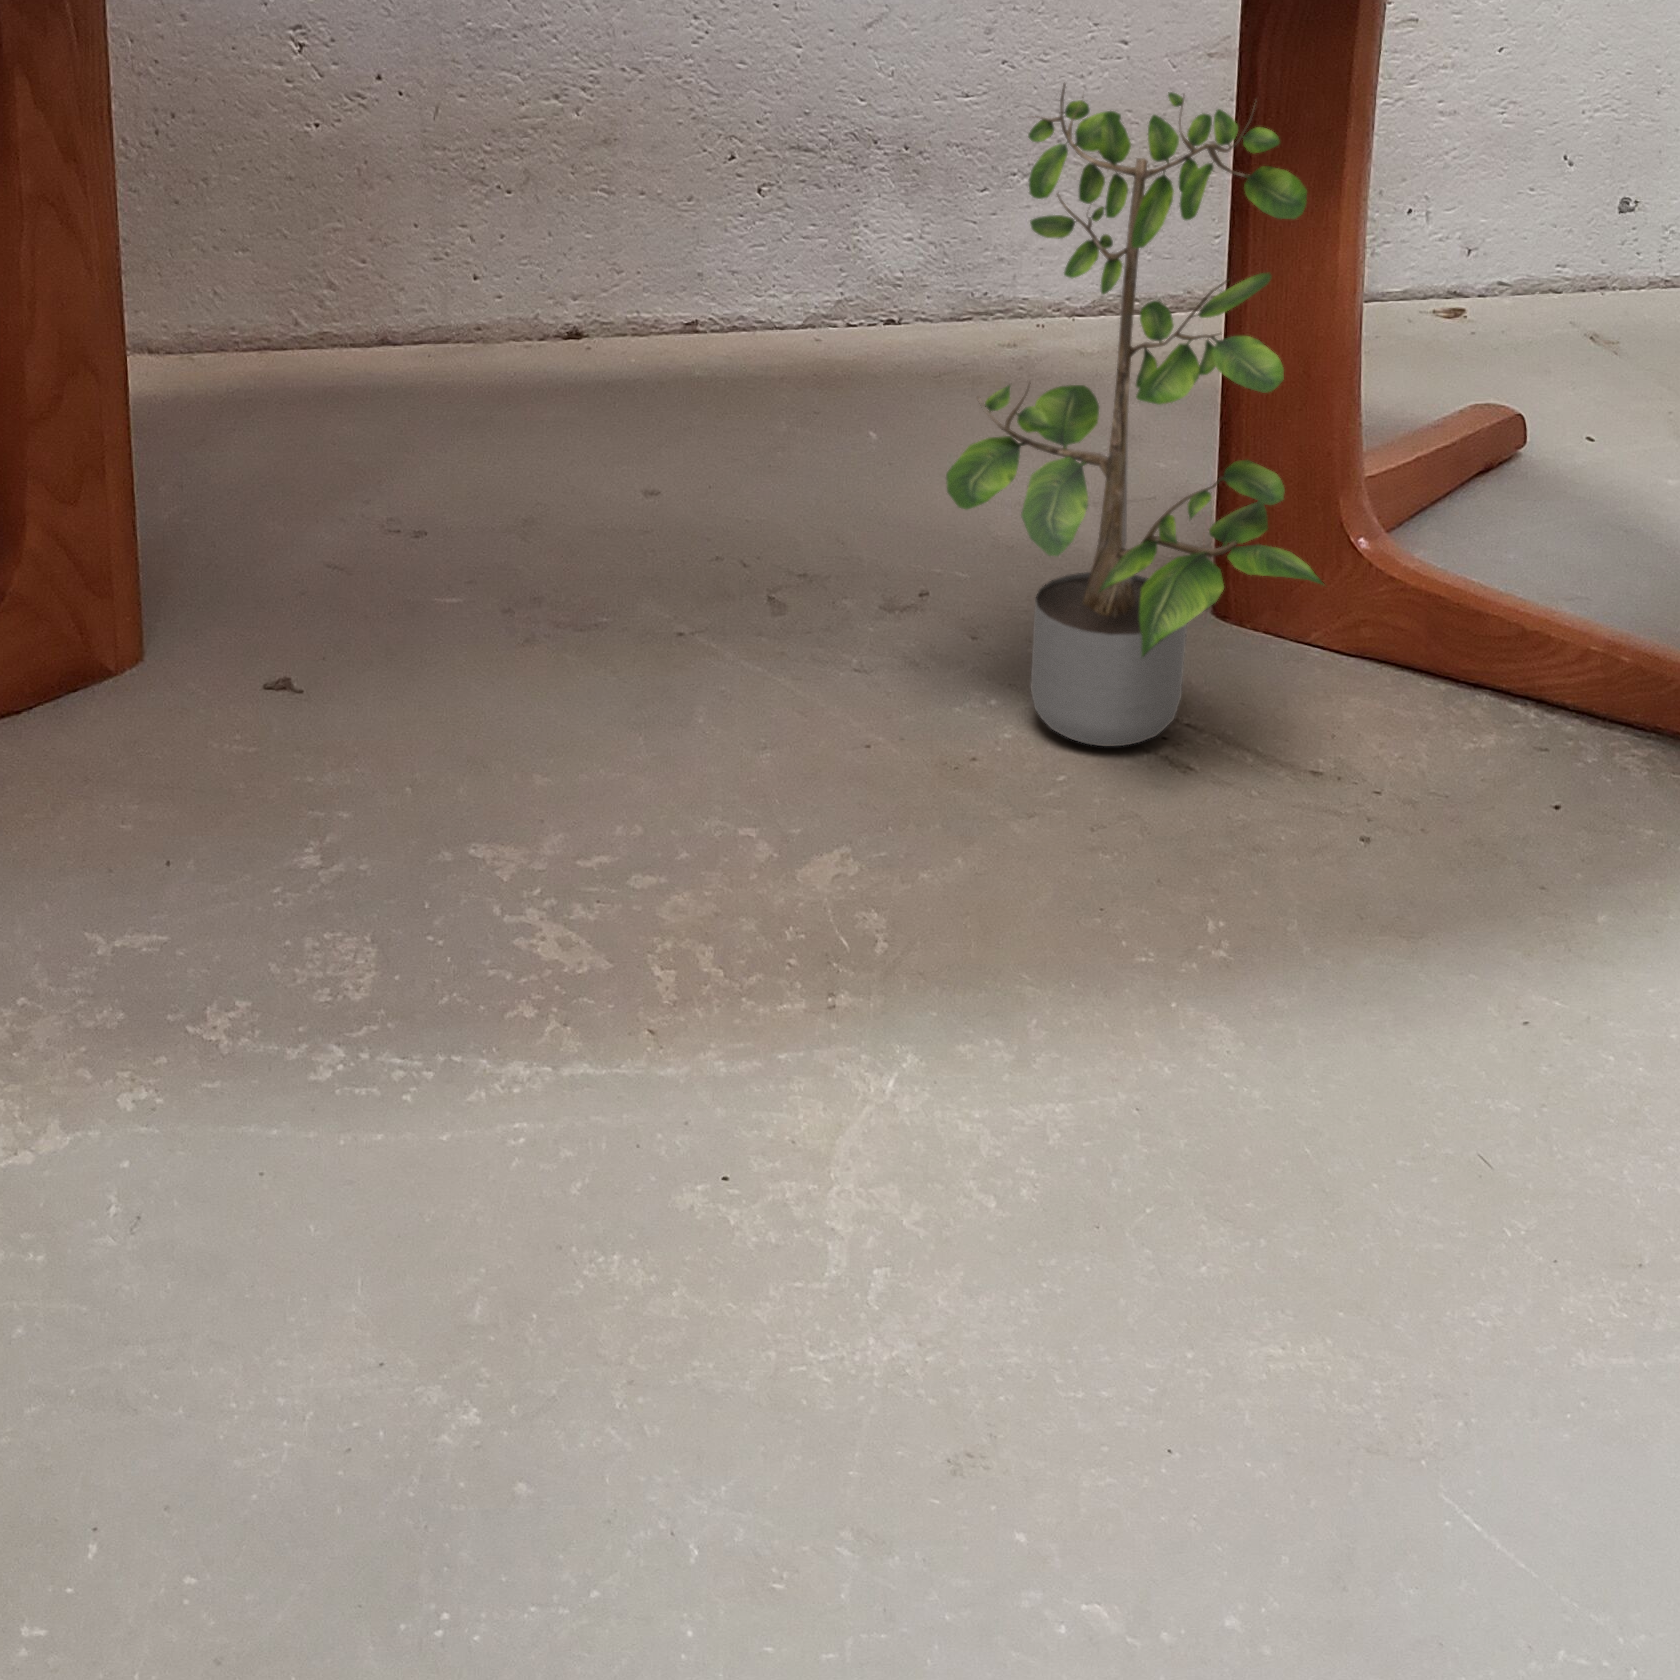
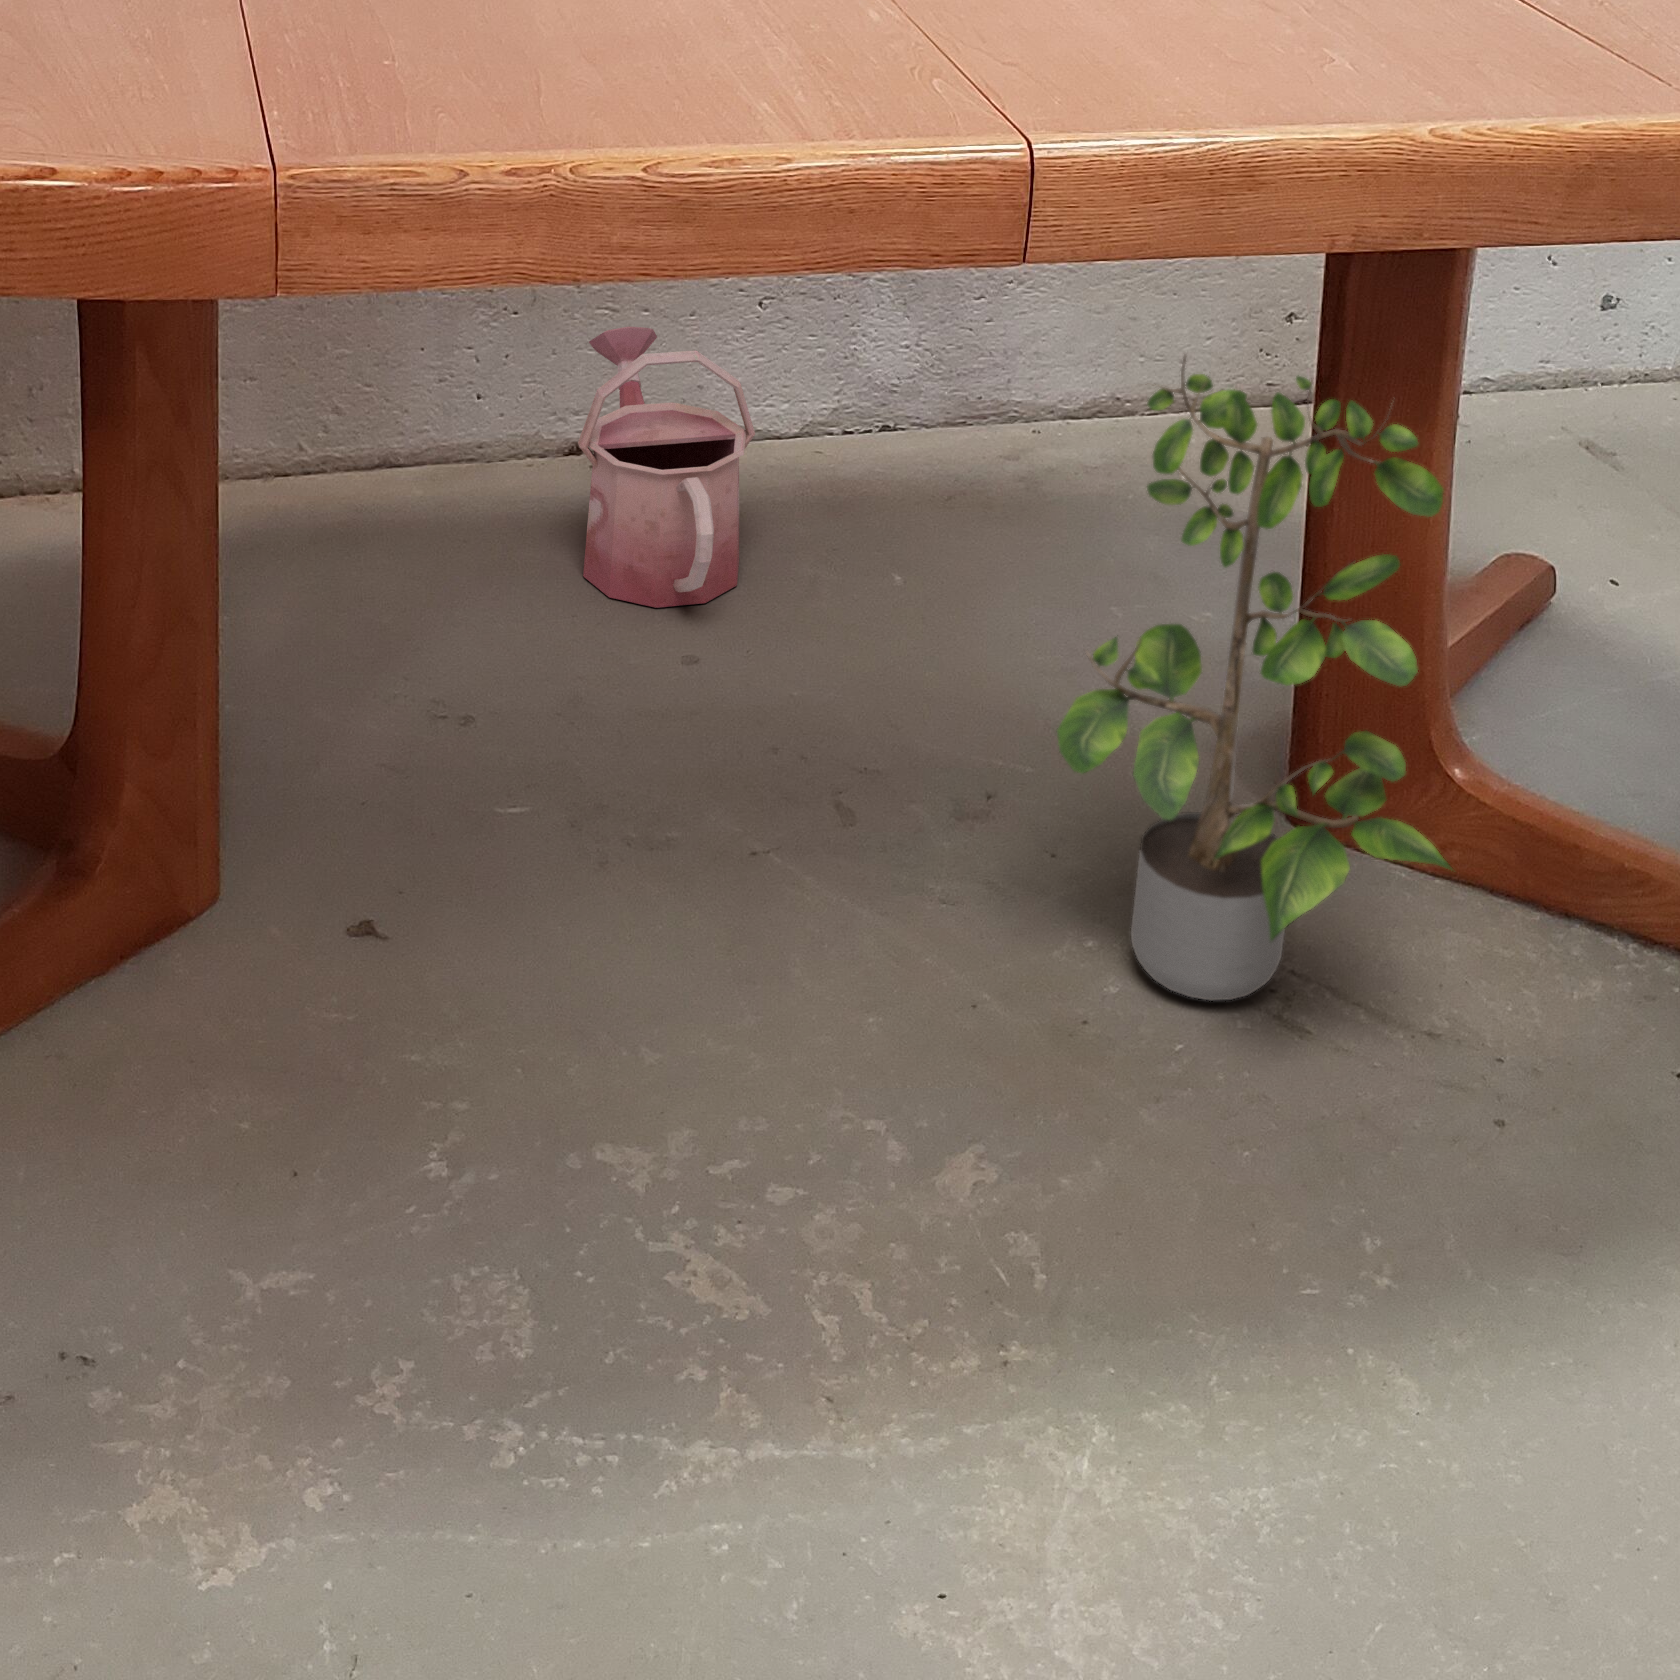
watering can: none [548,193,726,450] -> present [578,326,755,608]

